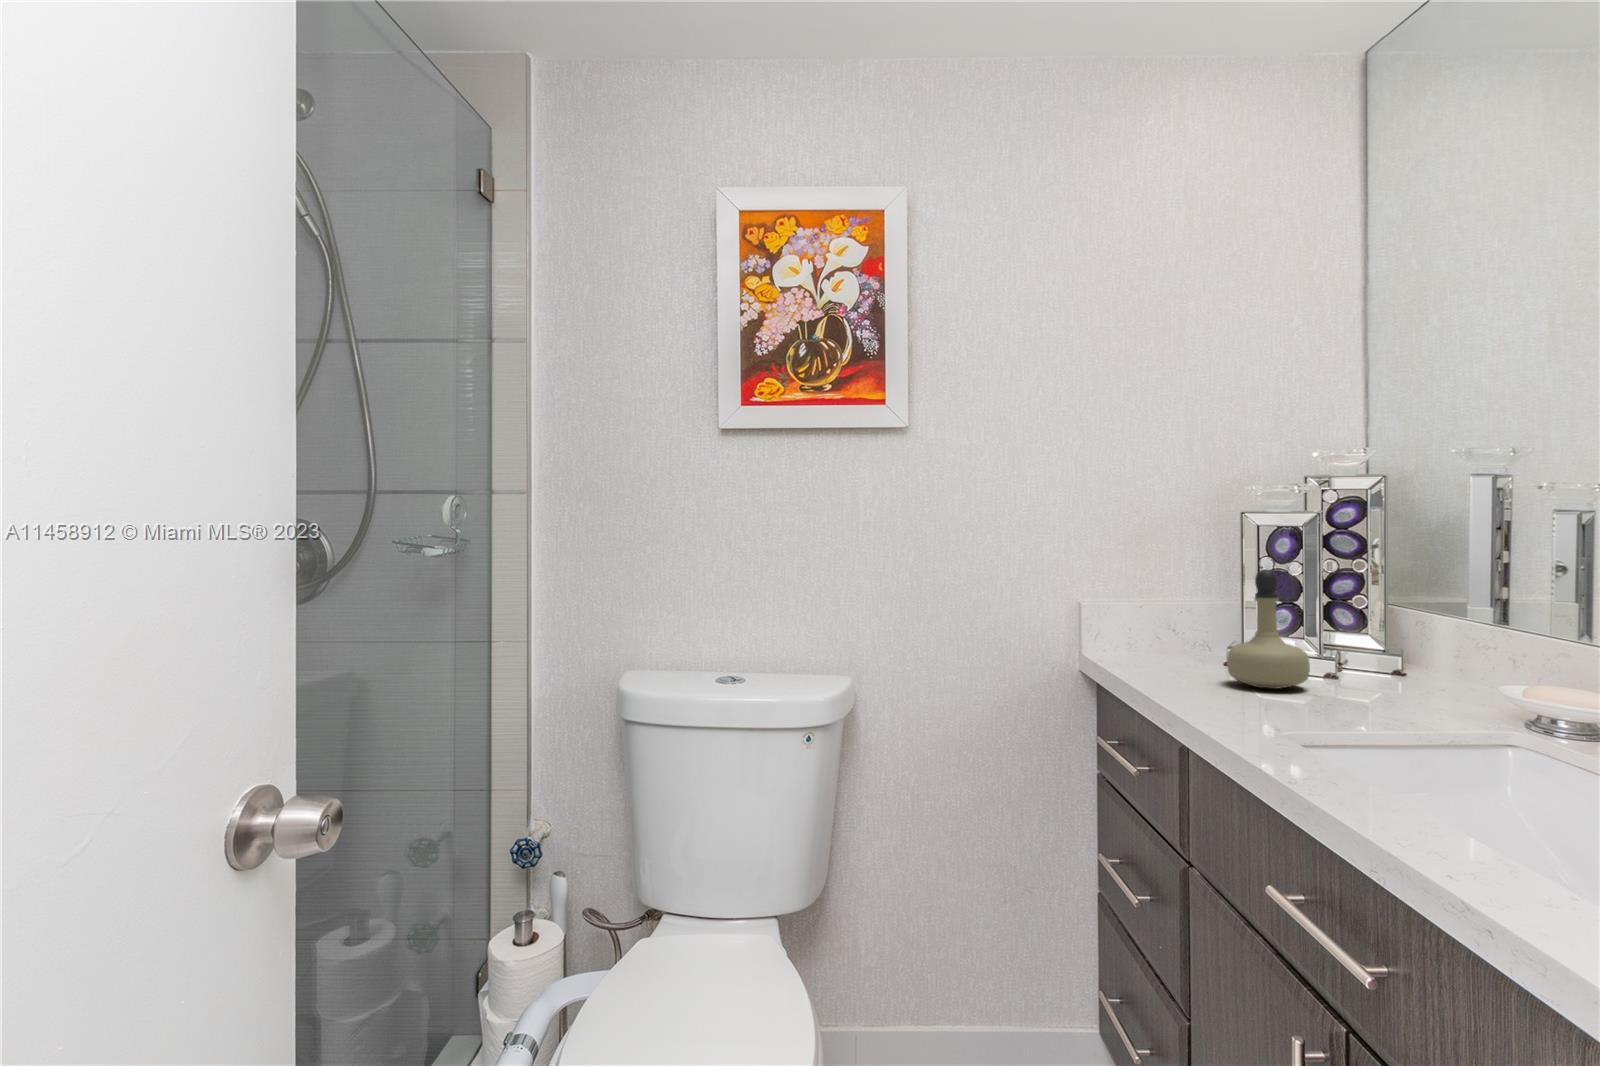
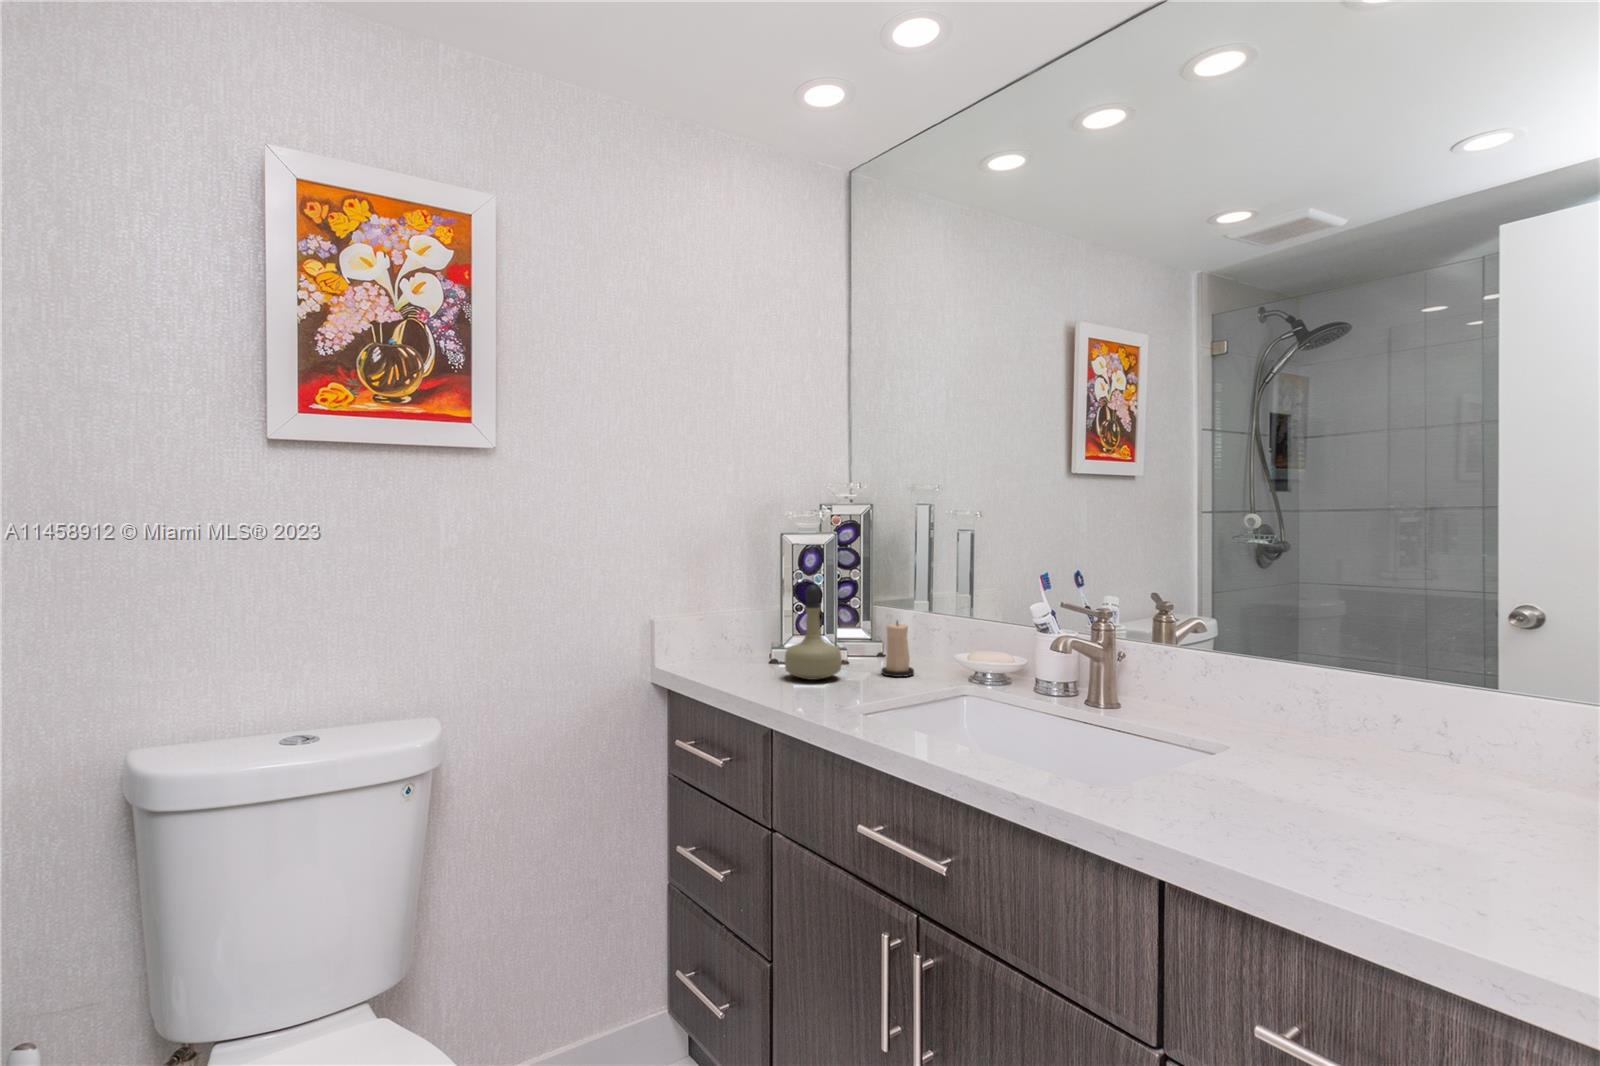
candle: none [1378,620,1431,698] -> present [881,621,914,677]

